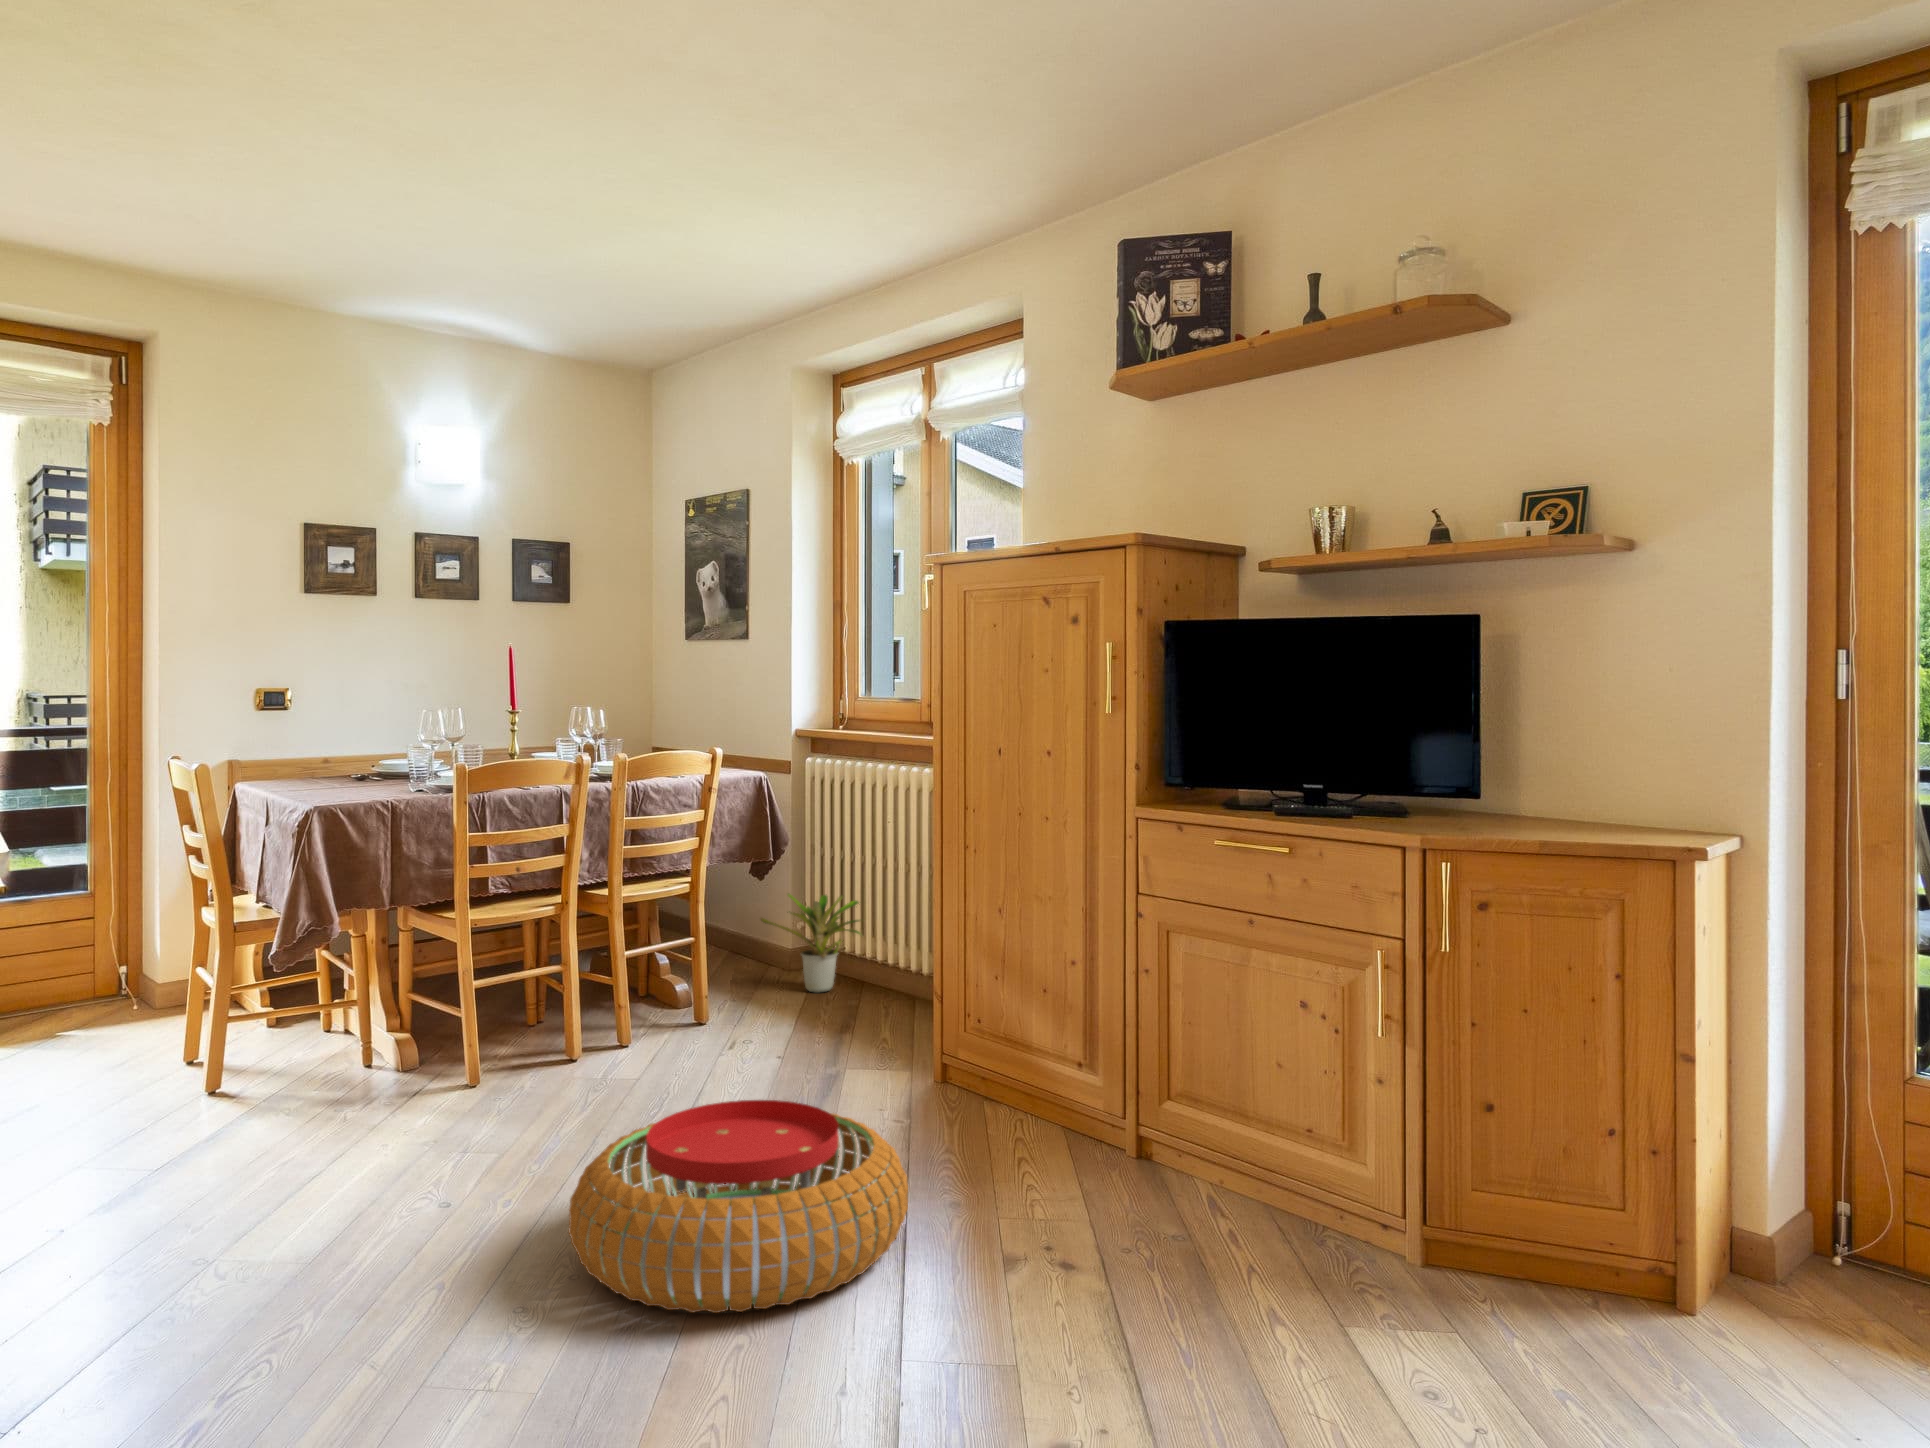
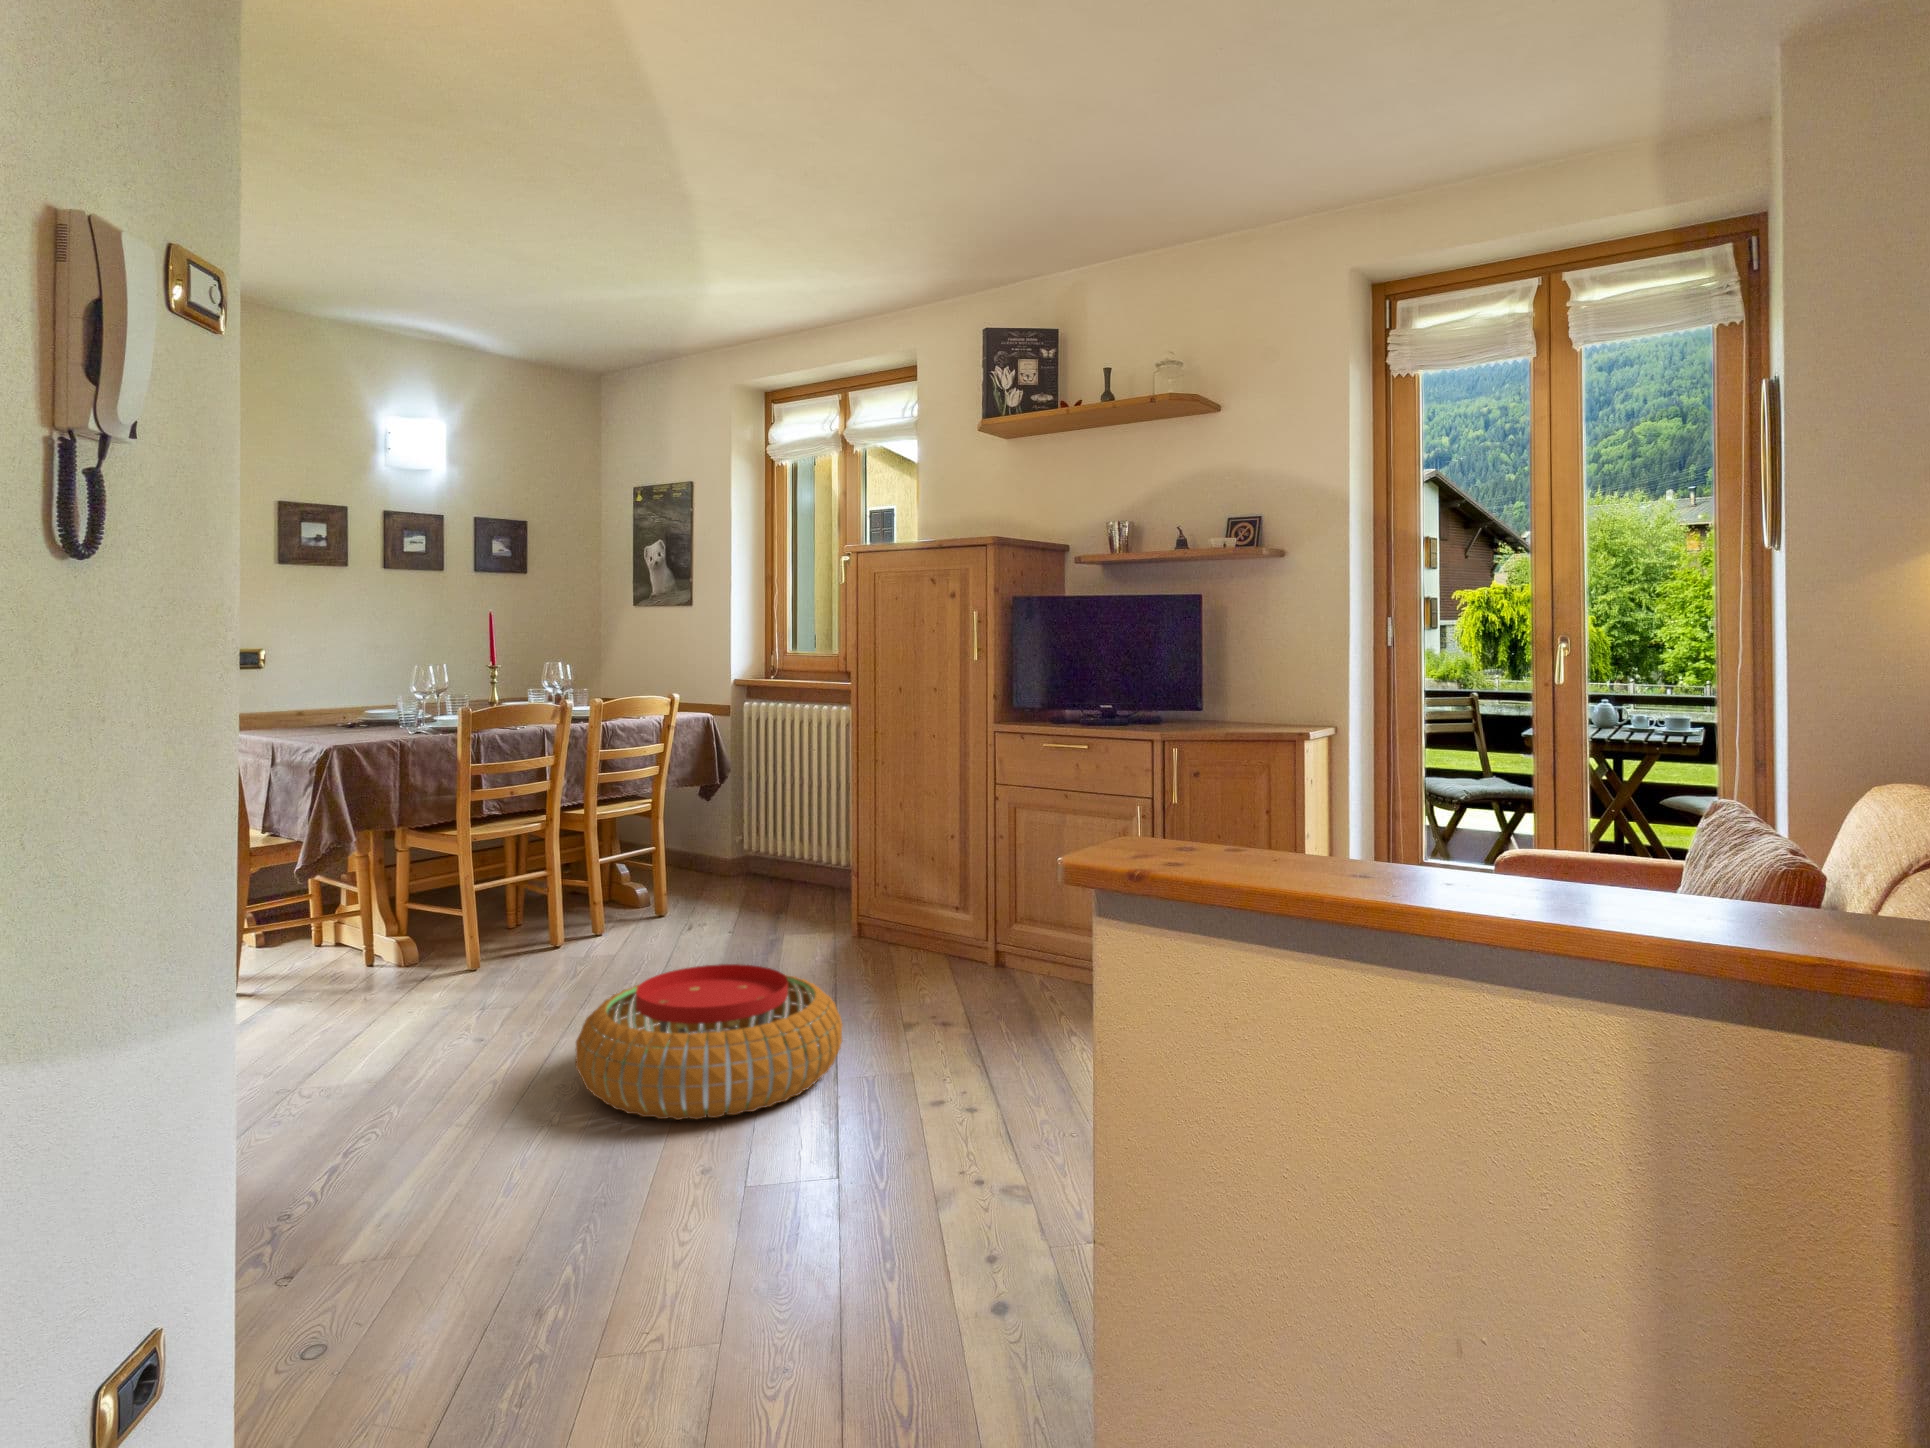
potted plant: present [761,894,860,993] -> none [707,814,795,894]

